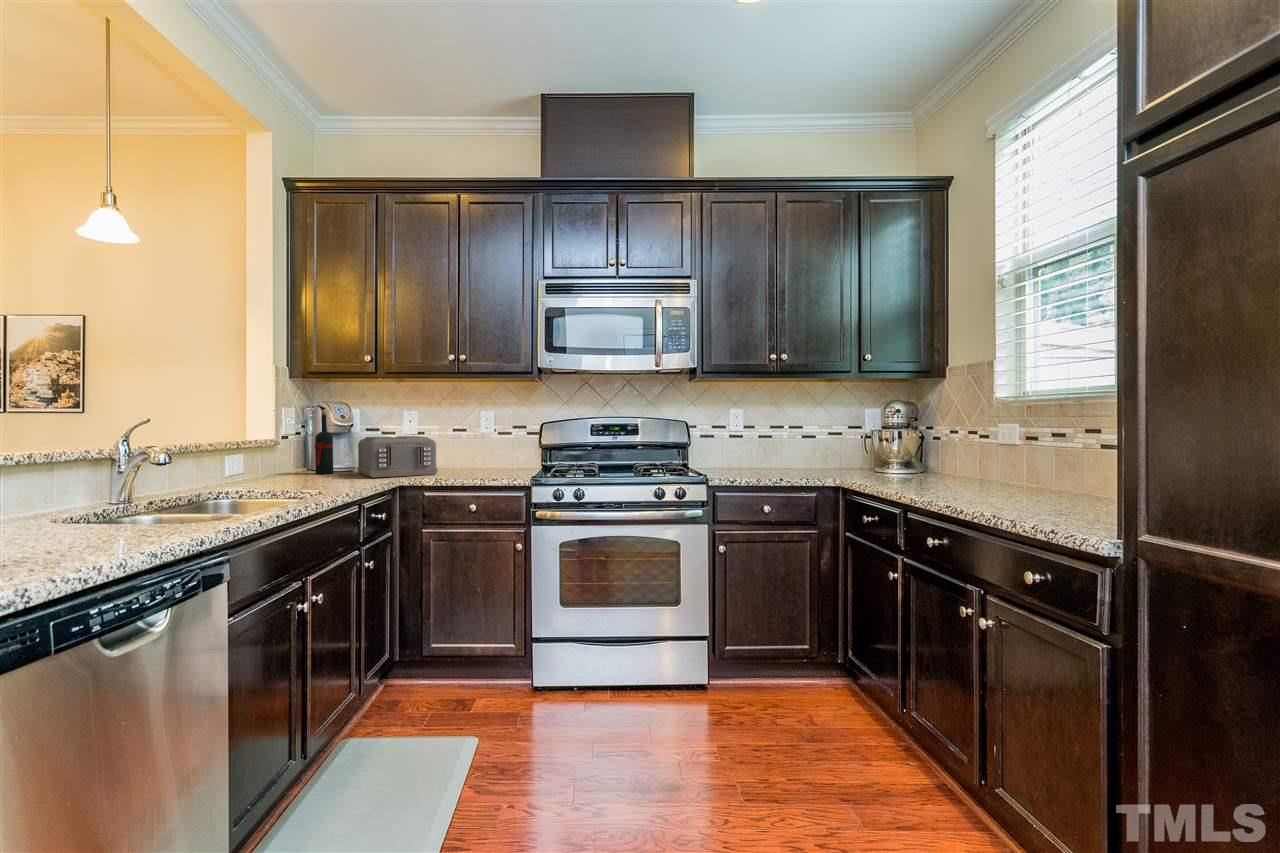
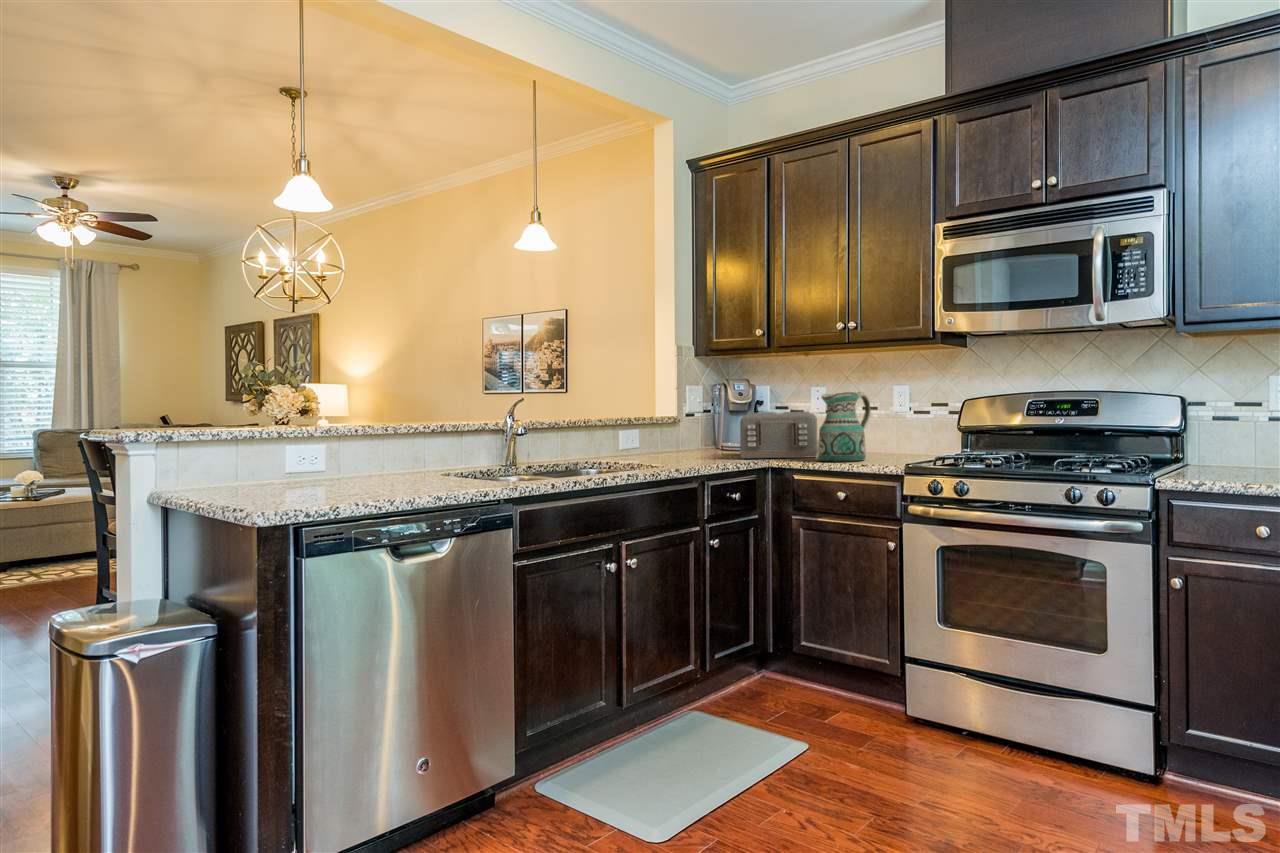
wine bottle: present [315,412,333,474] -> none [706,386,726,454]
ceramic pitcher: none [450,423,488,478] -> present [818,392,871,461]

